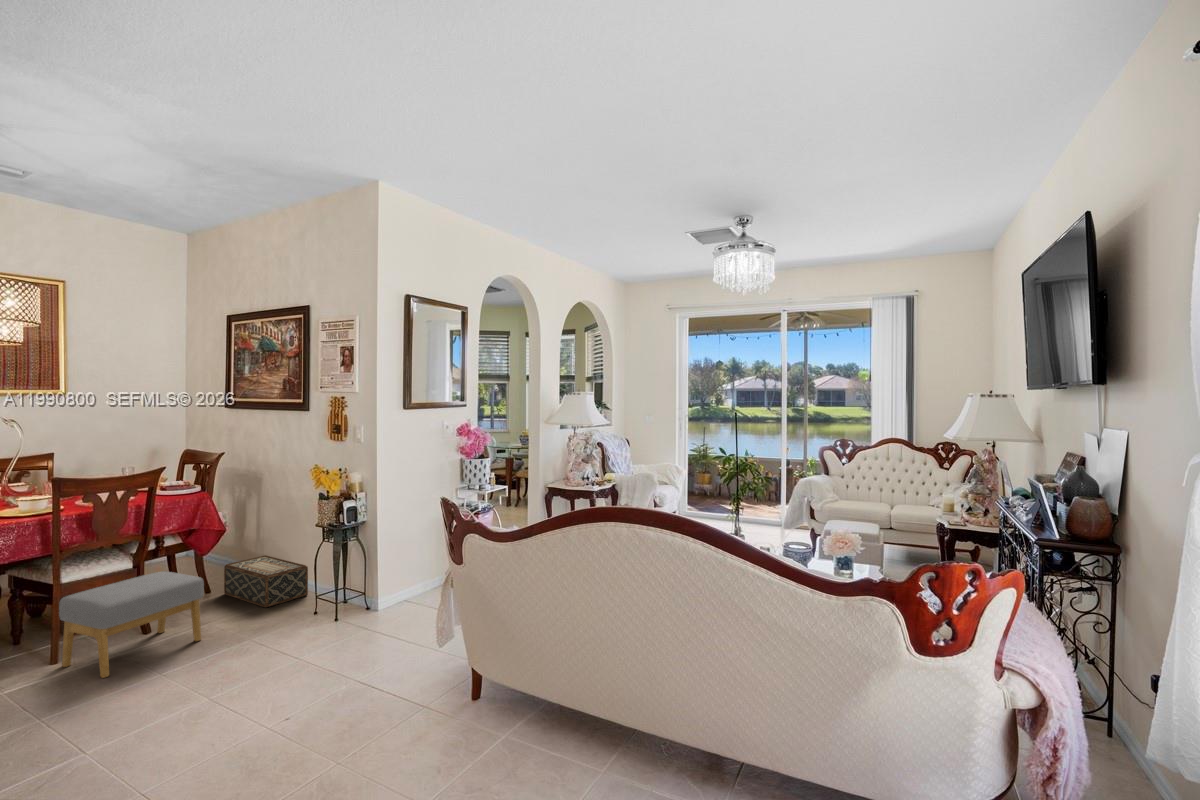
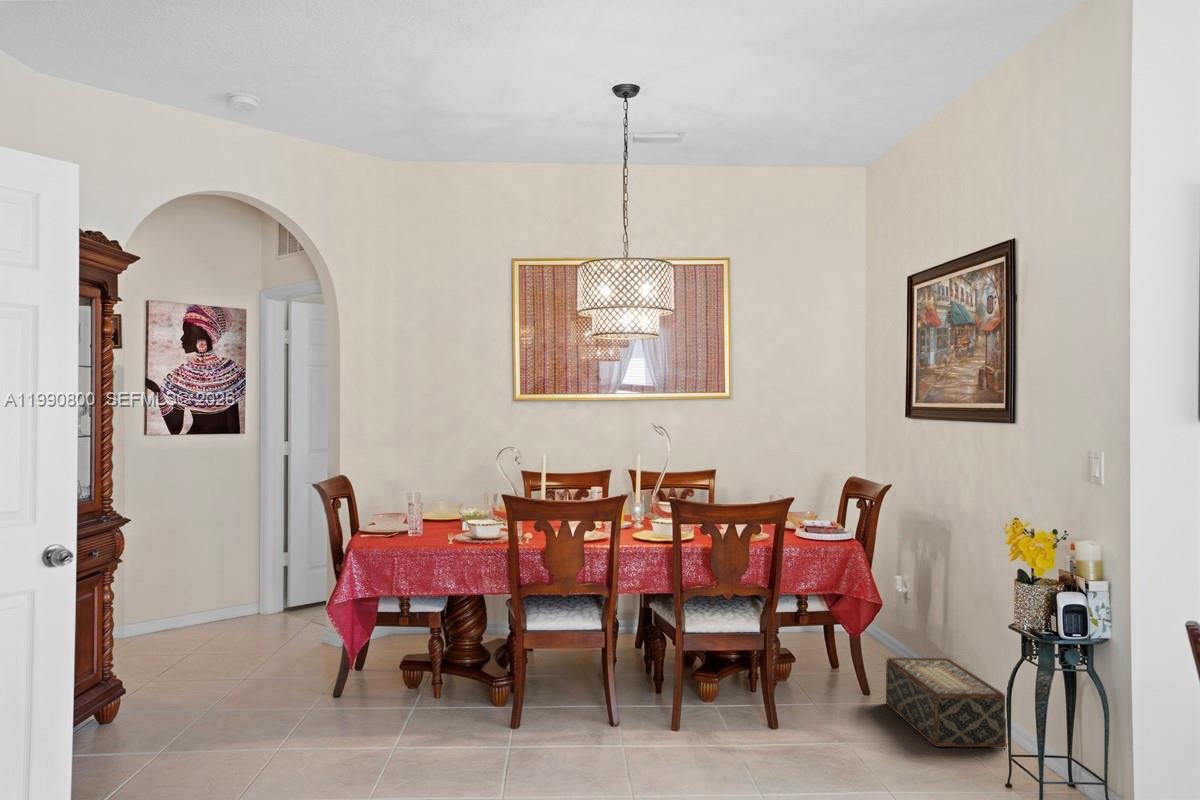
footstool: present [59,571,204,678] -> none [679,646,837,774]

